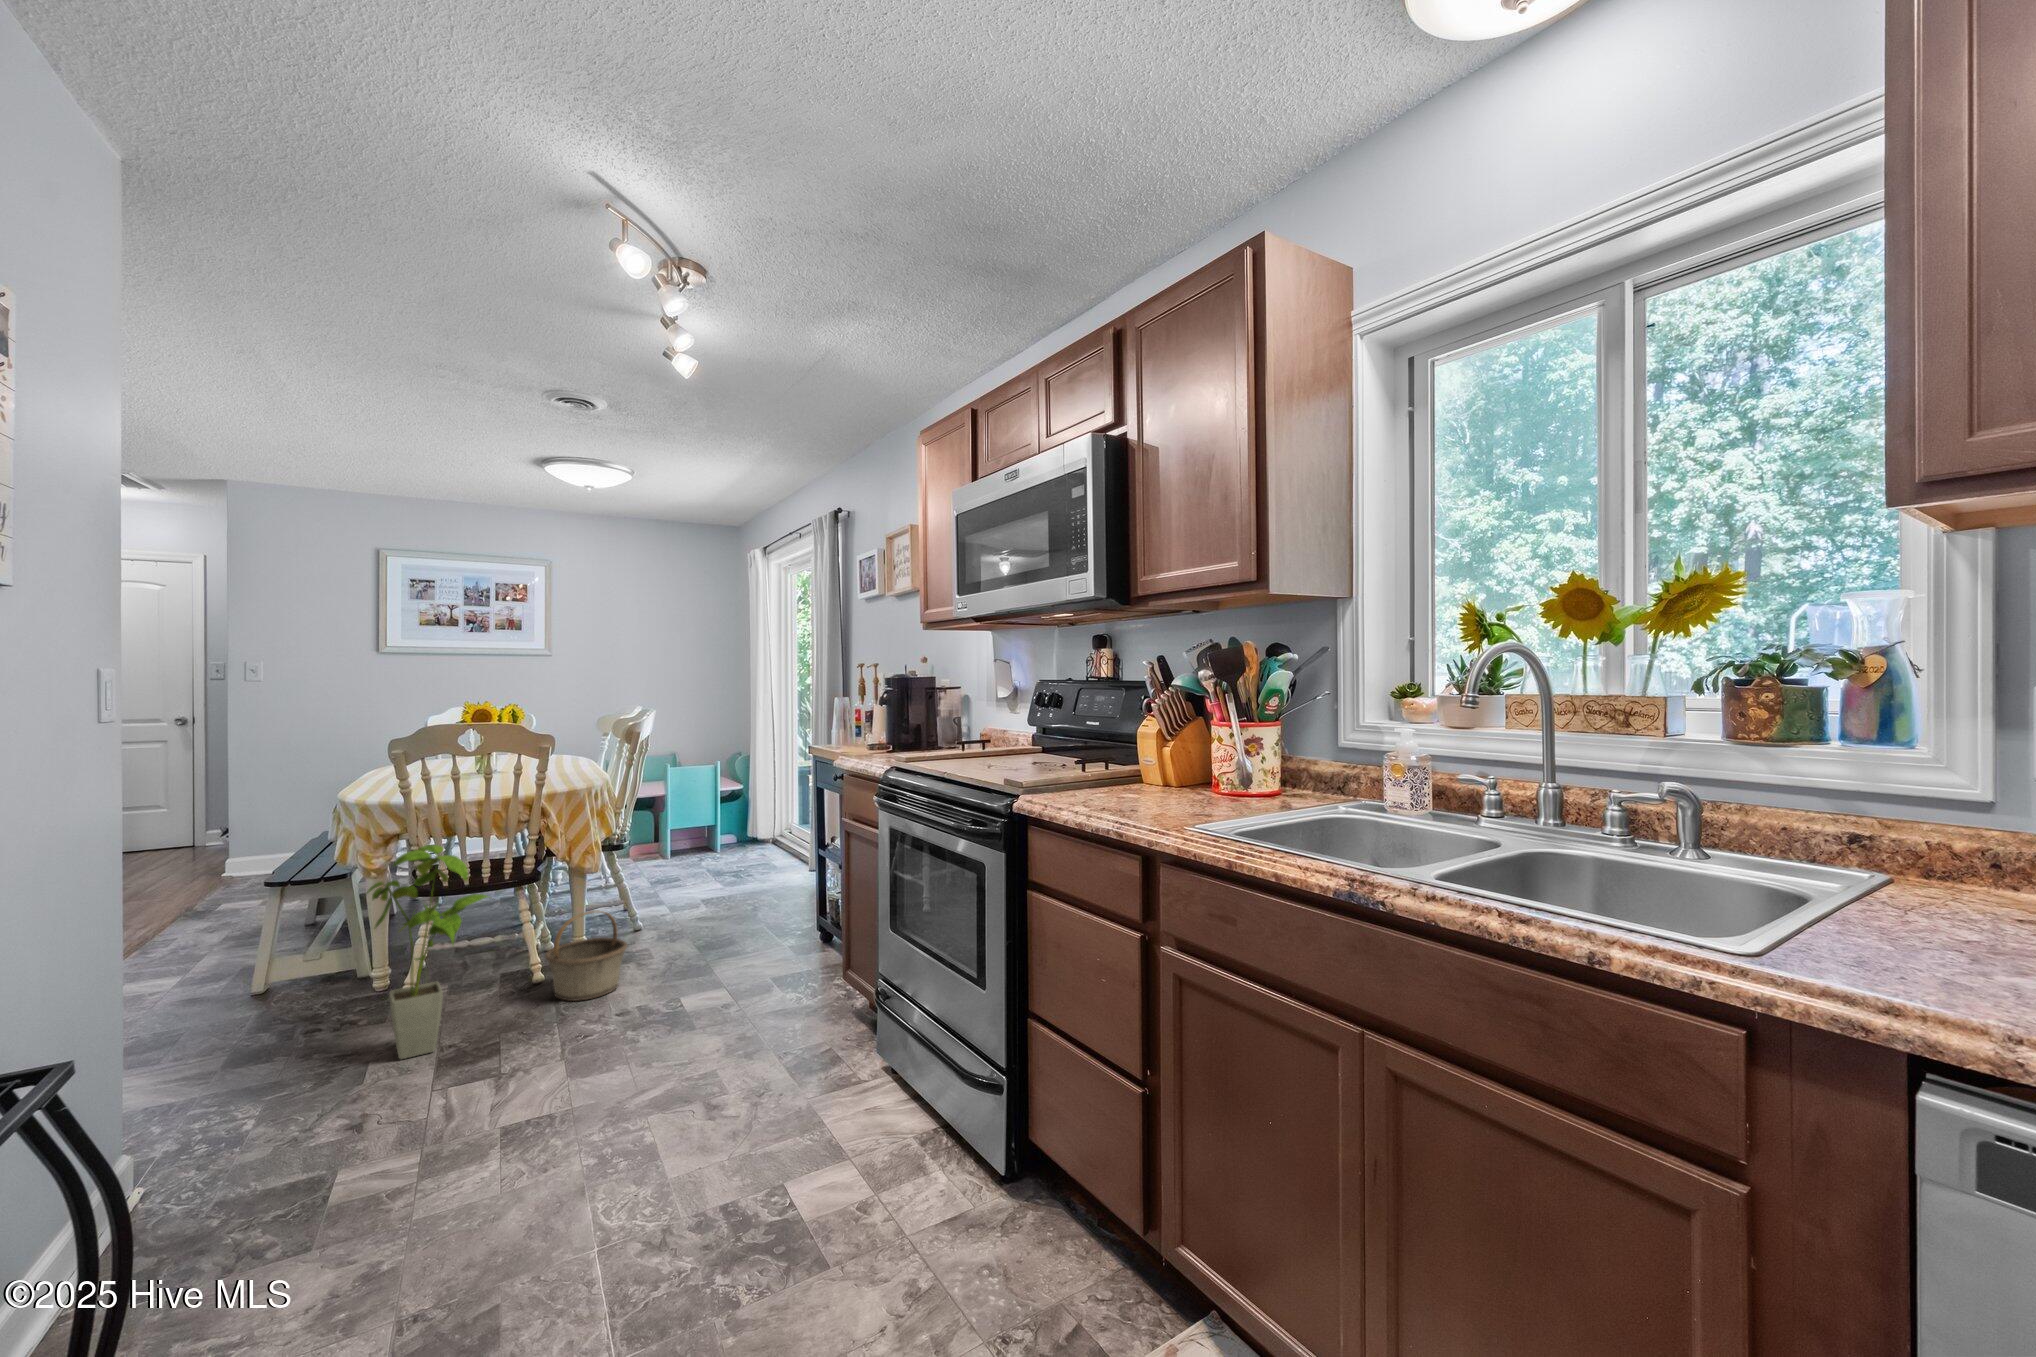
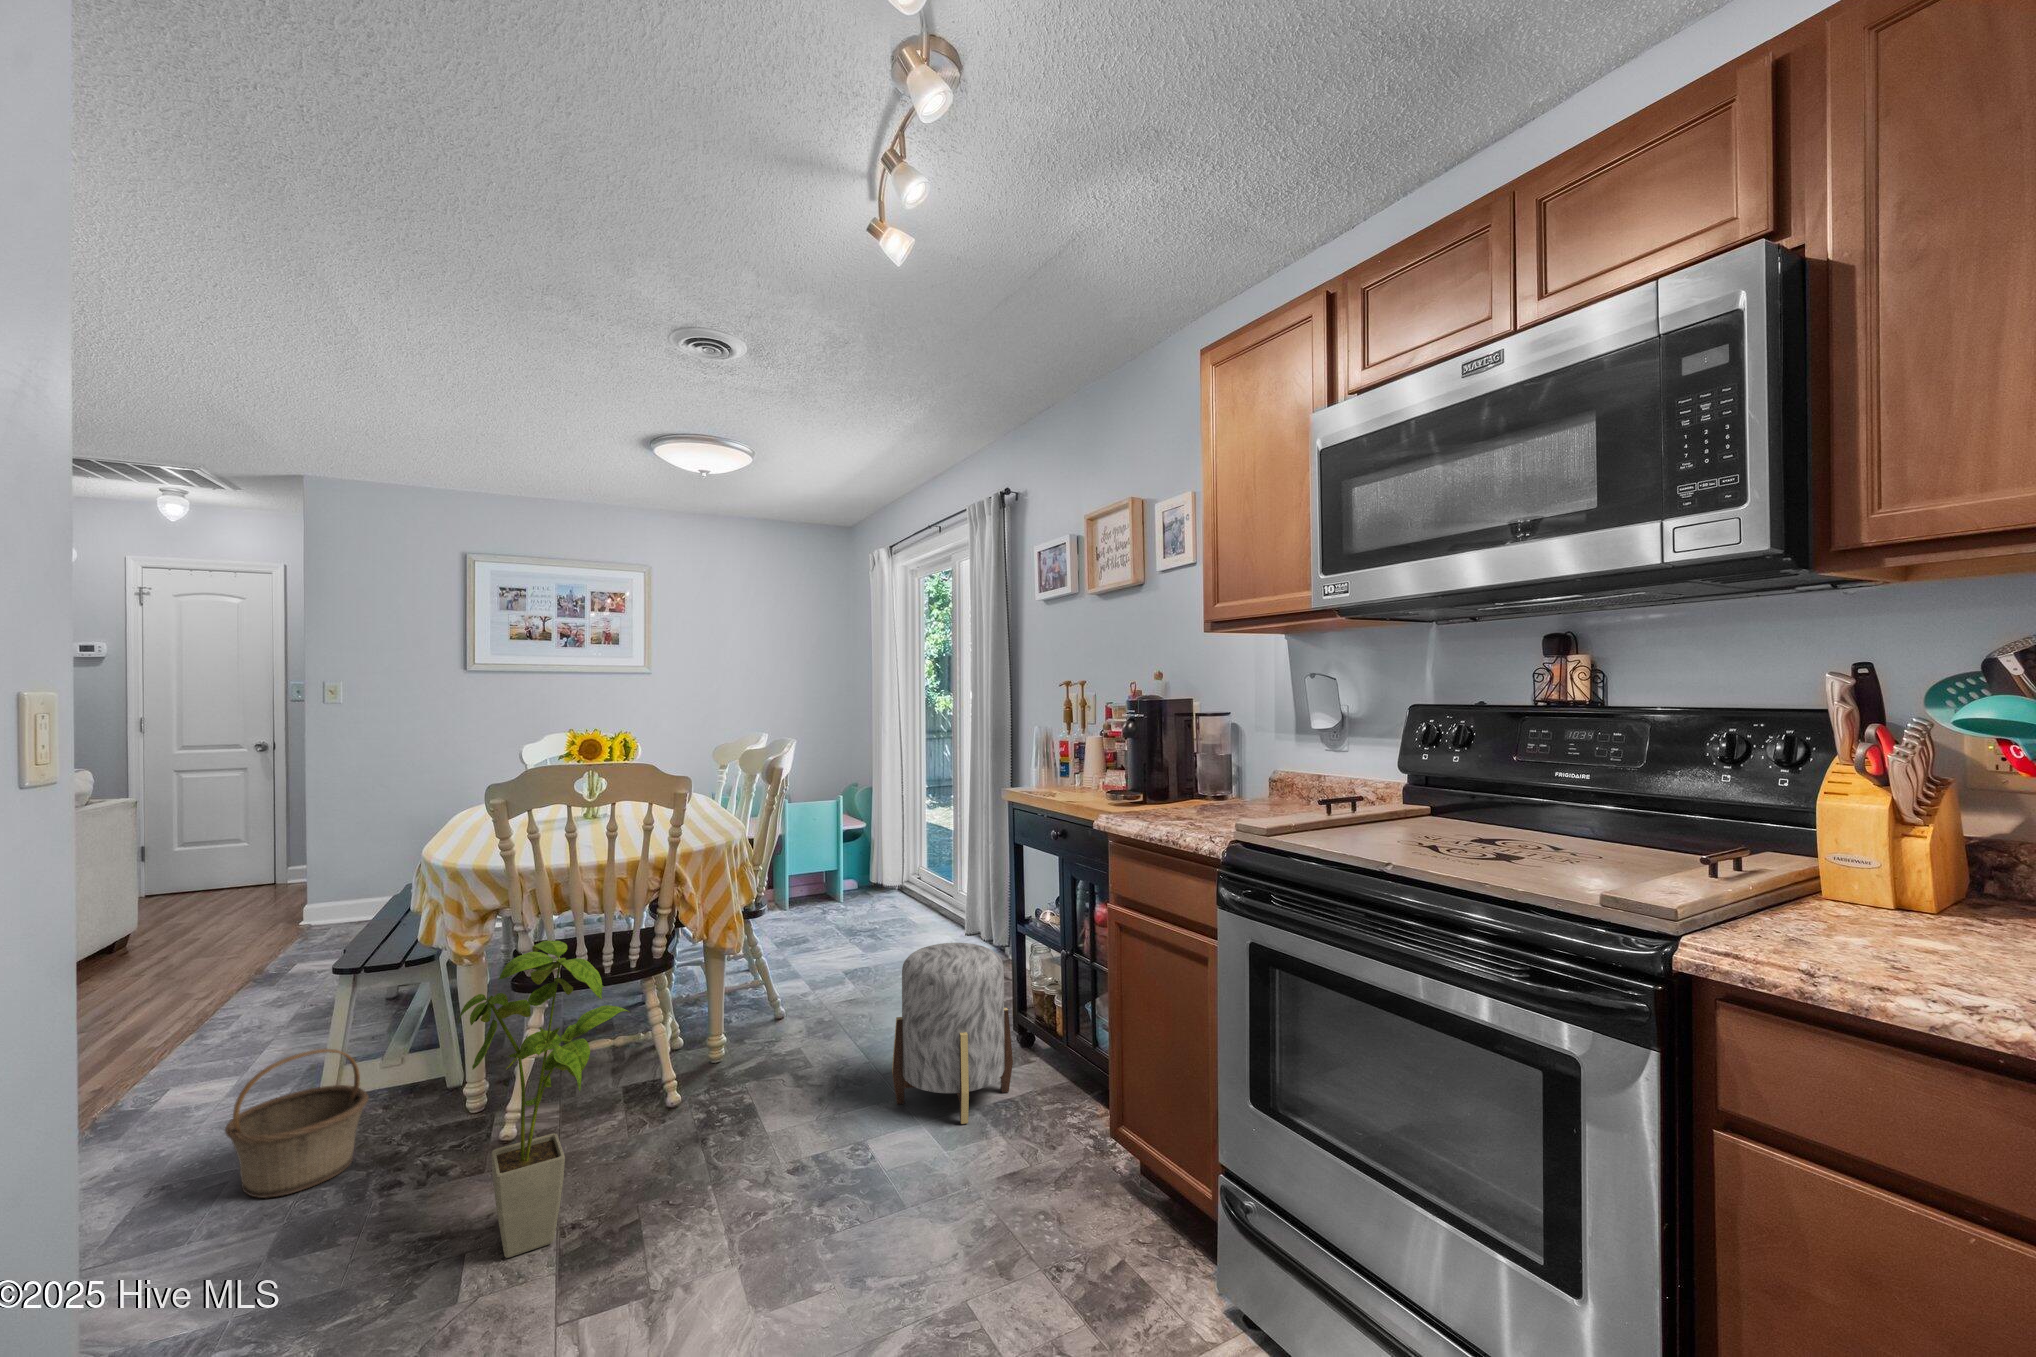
stool: none [707,860,801,985] -> present [892,943,1013,1124]
basket: present [545,911,627,1001] -> present [225,1049,369,1198]

